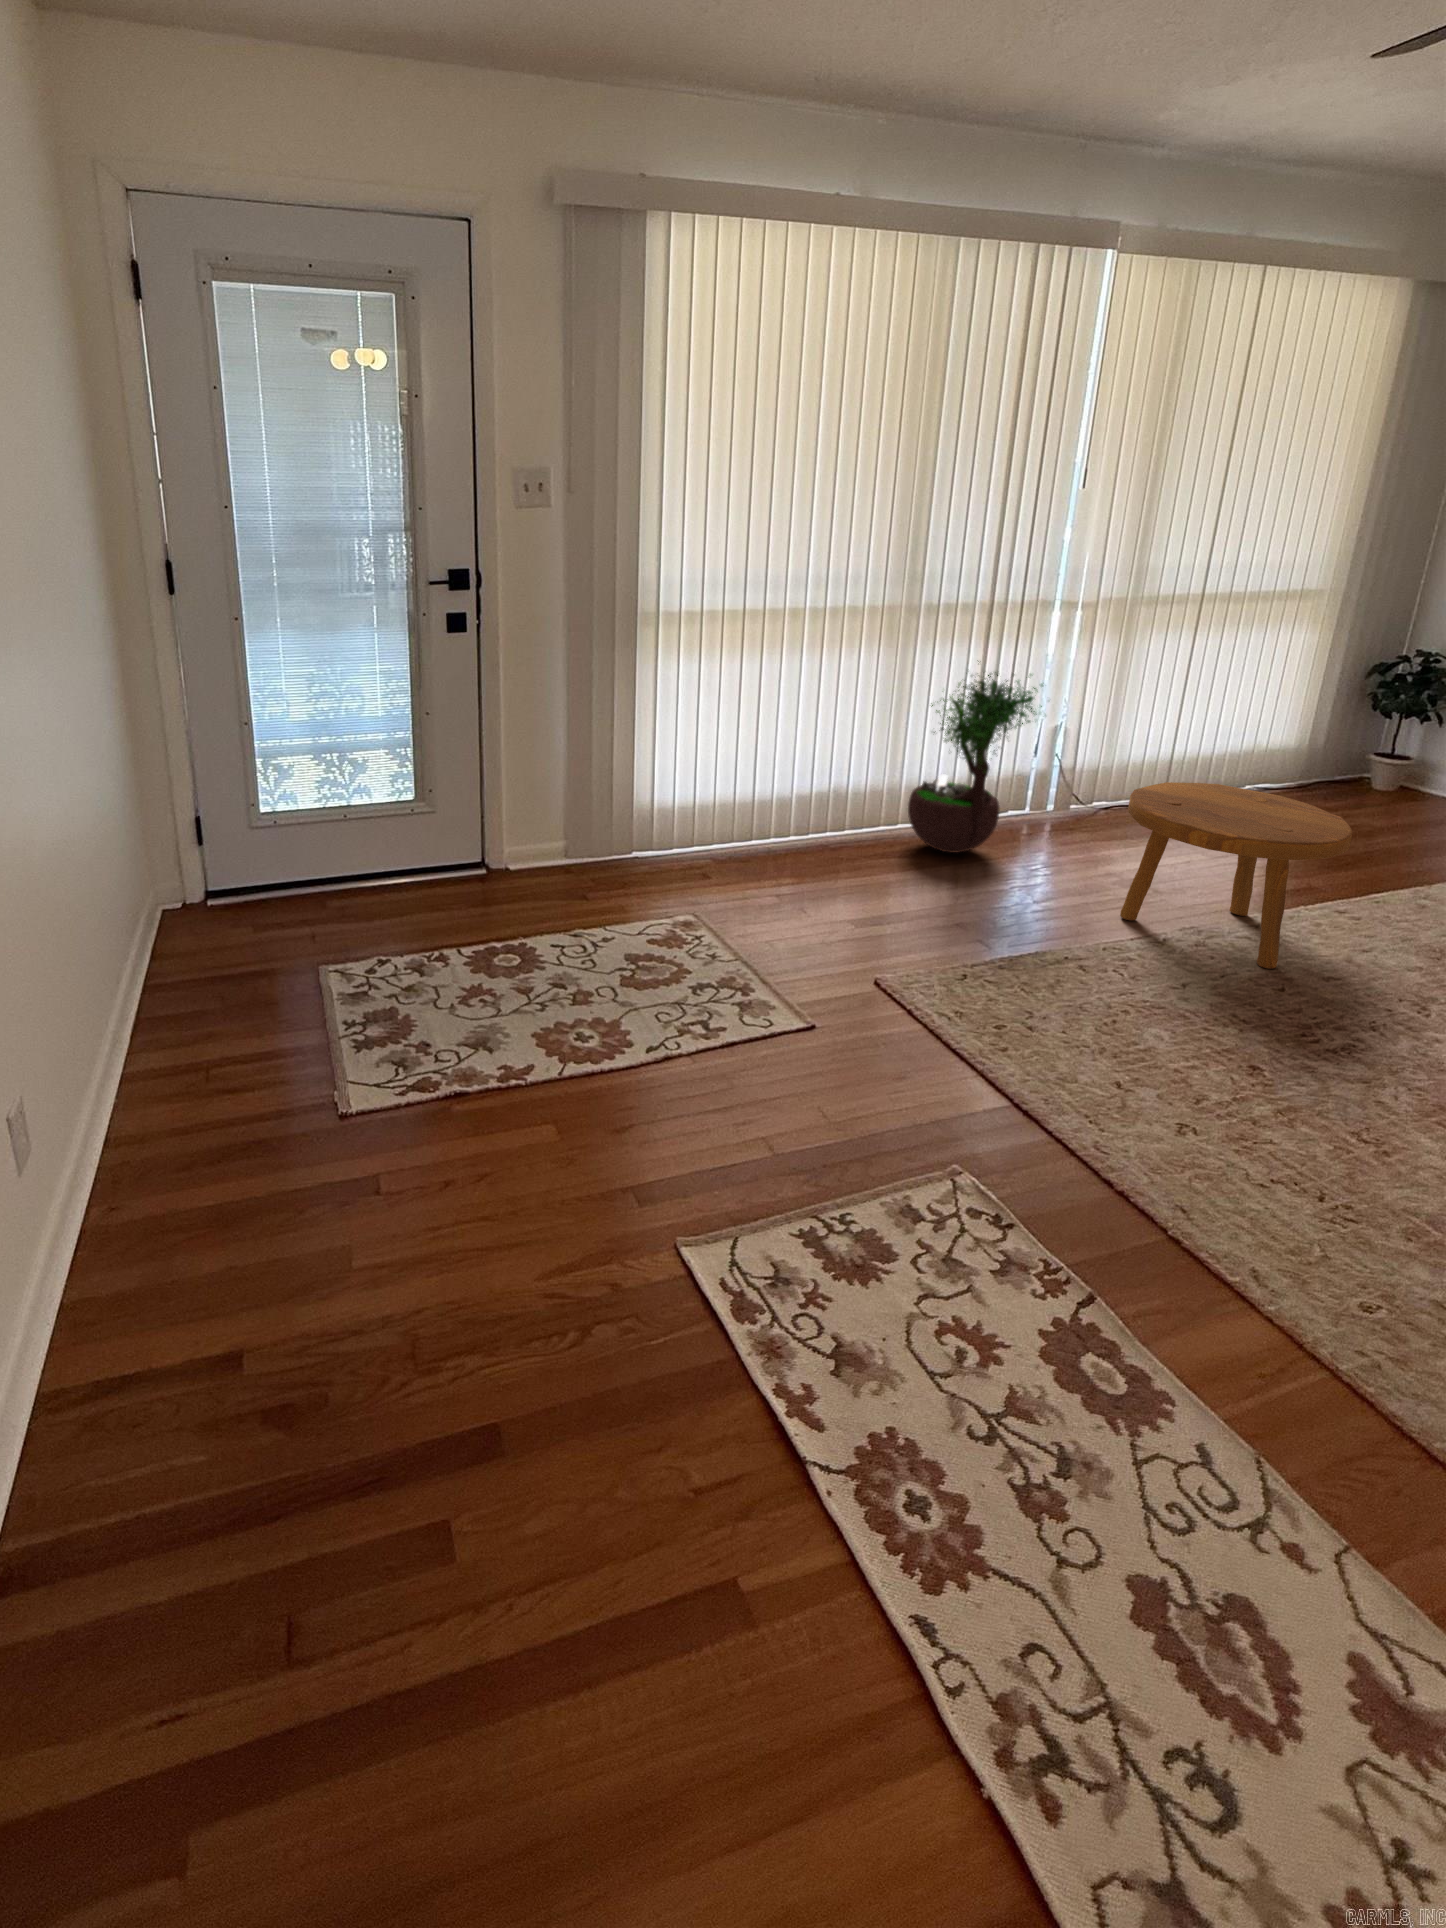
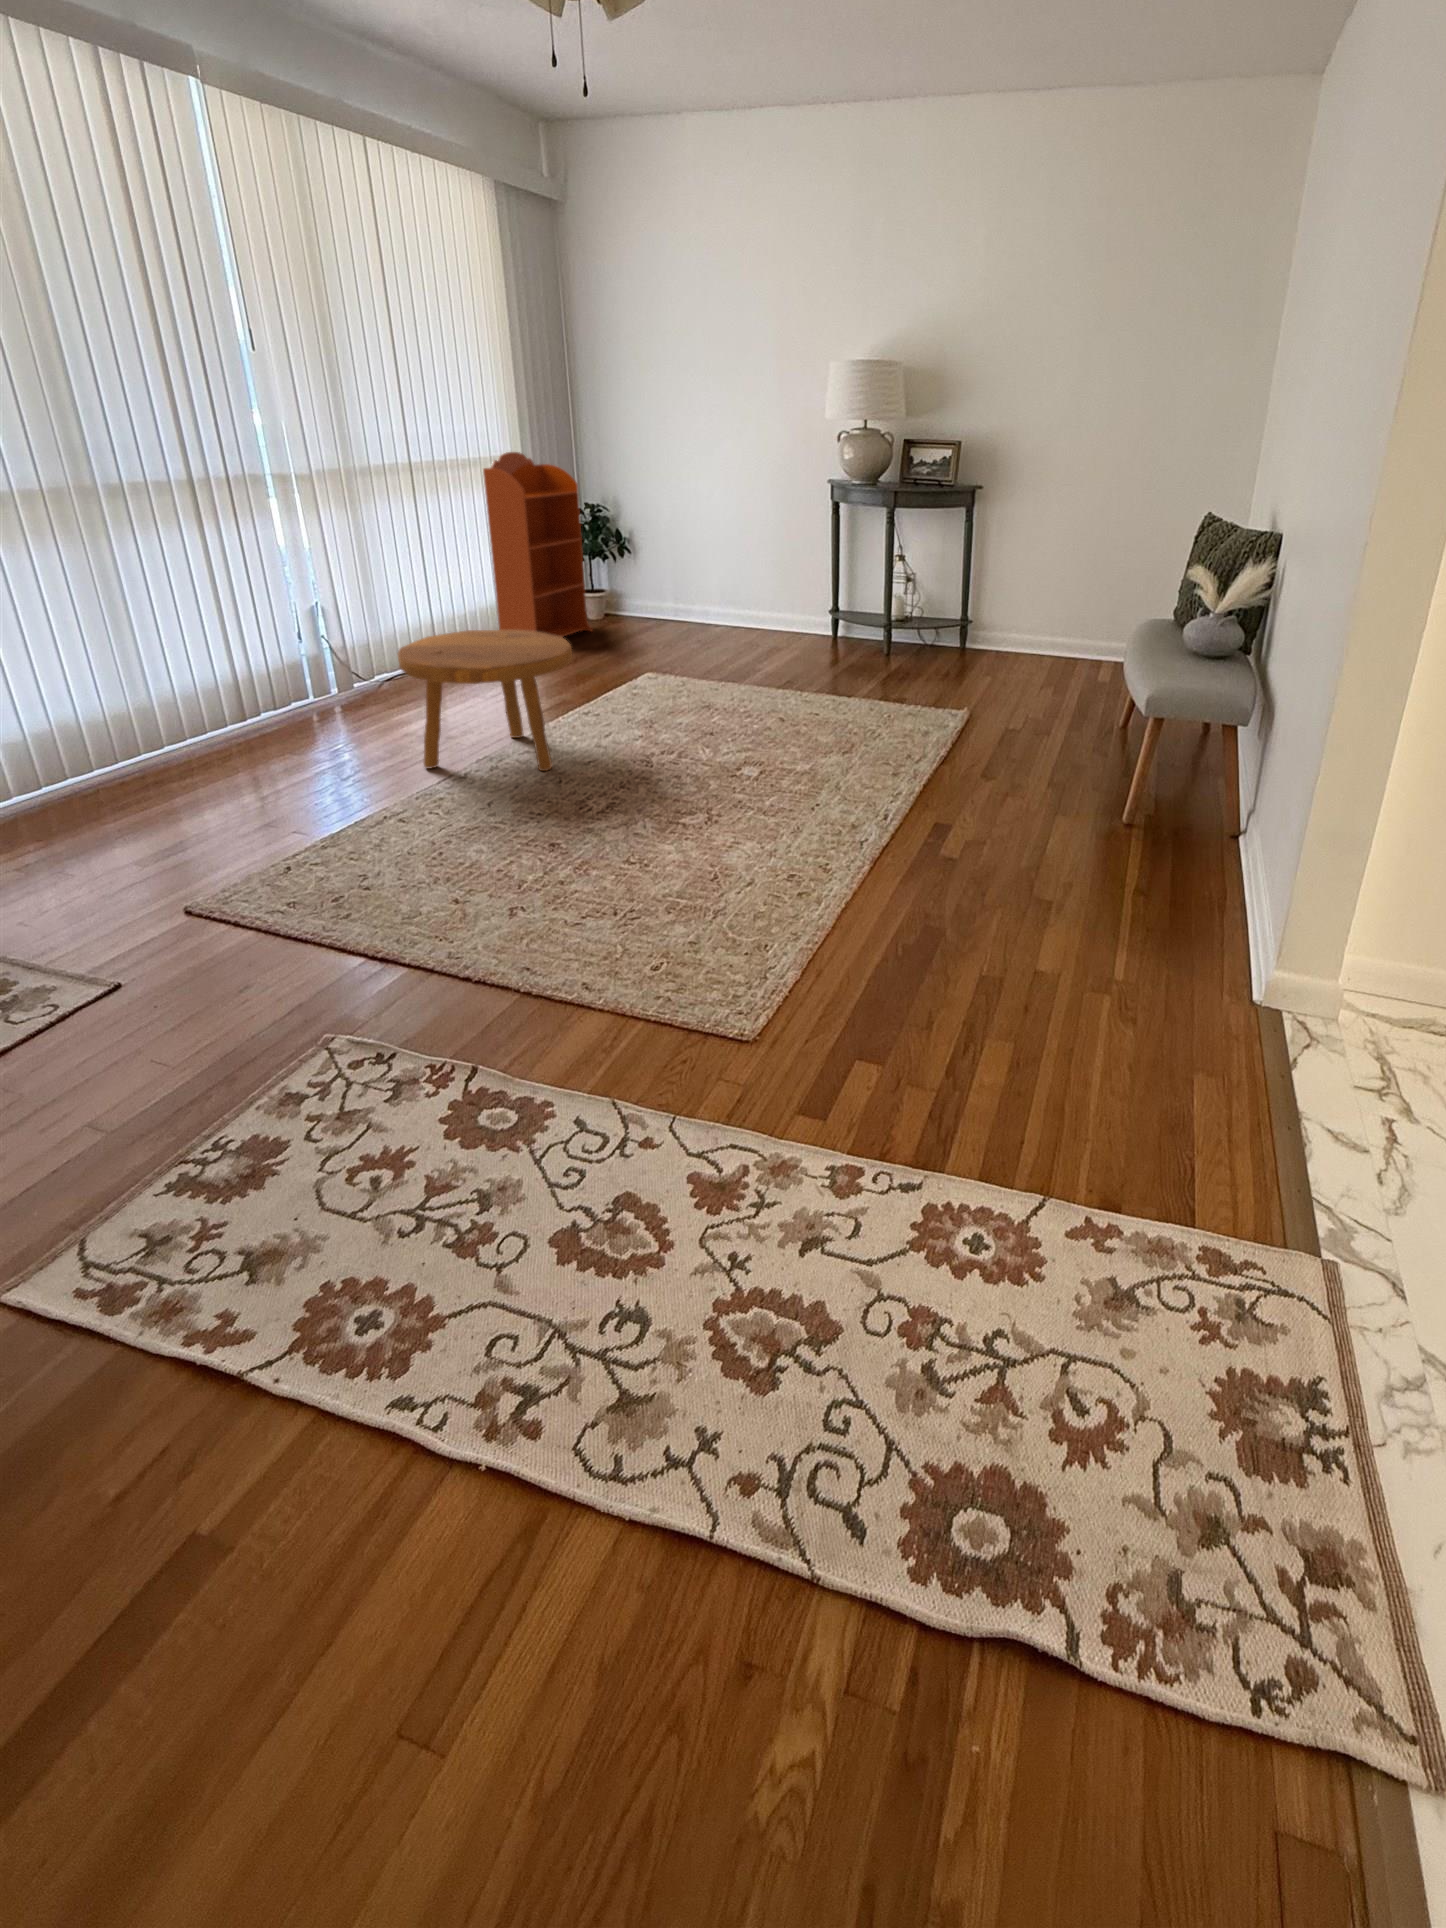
bookcase: none [1244,583,1417,812] -> present [483,452,592,637]
potted tree: present [908,661,1043,853] -> none [153,541,294,760]

